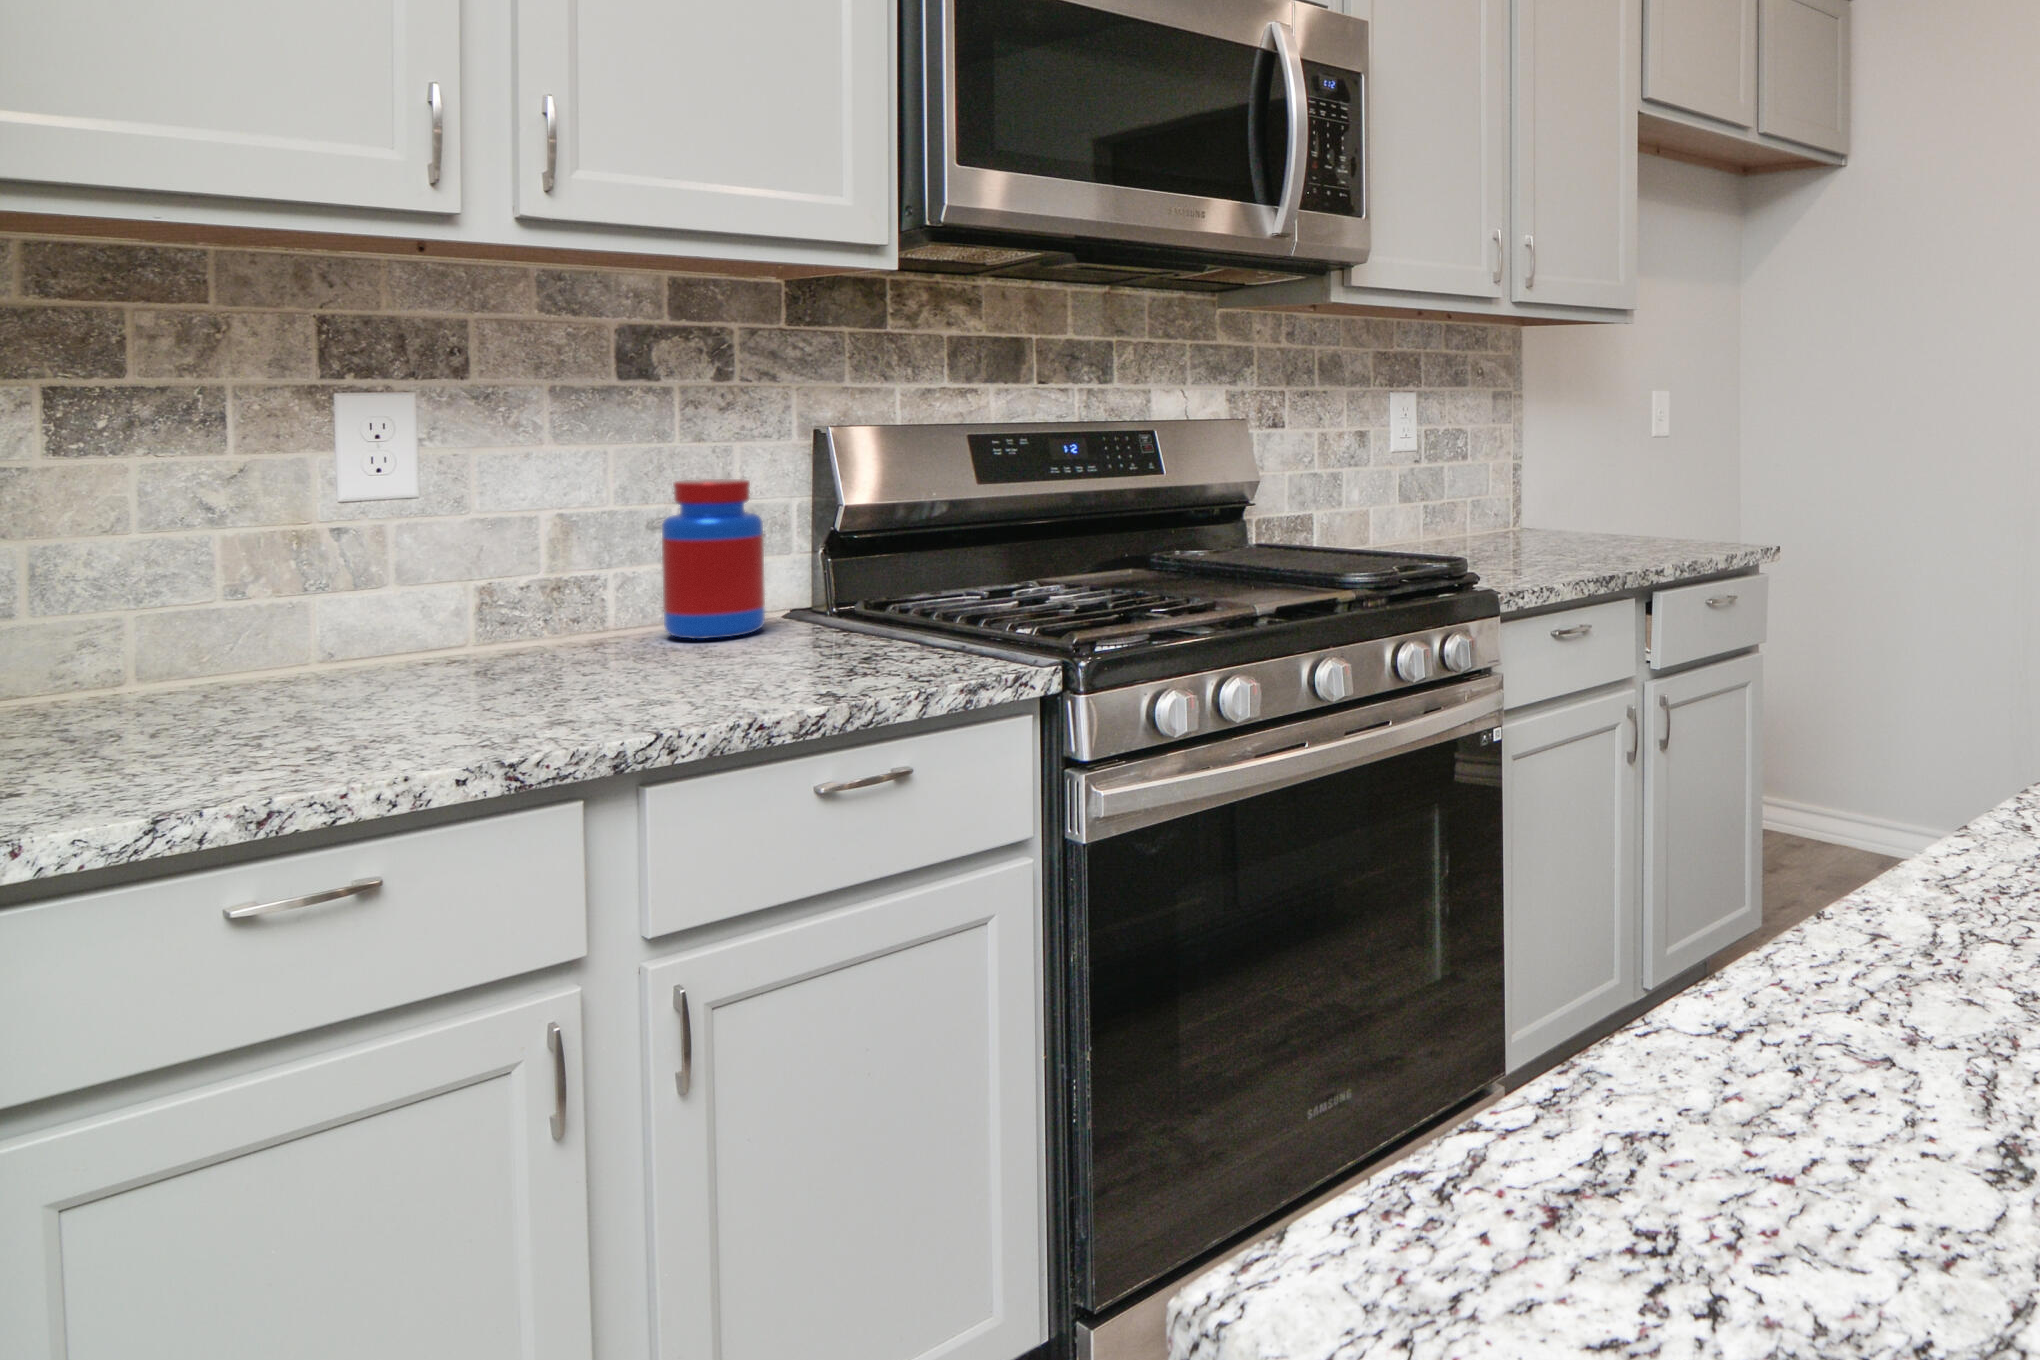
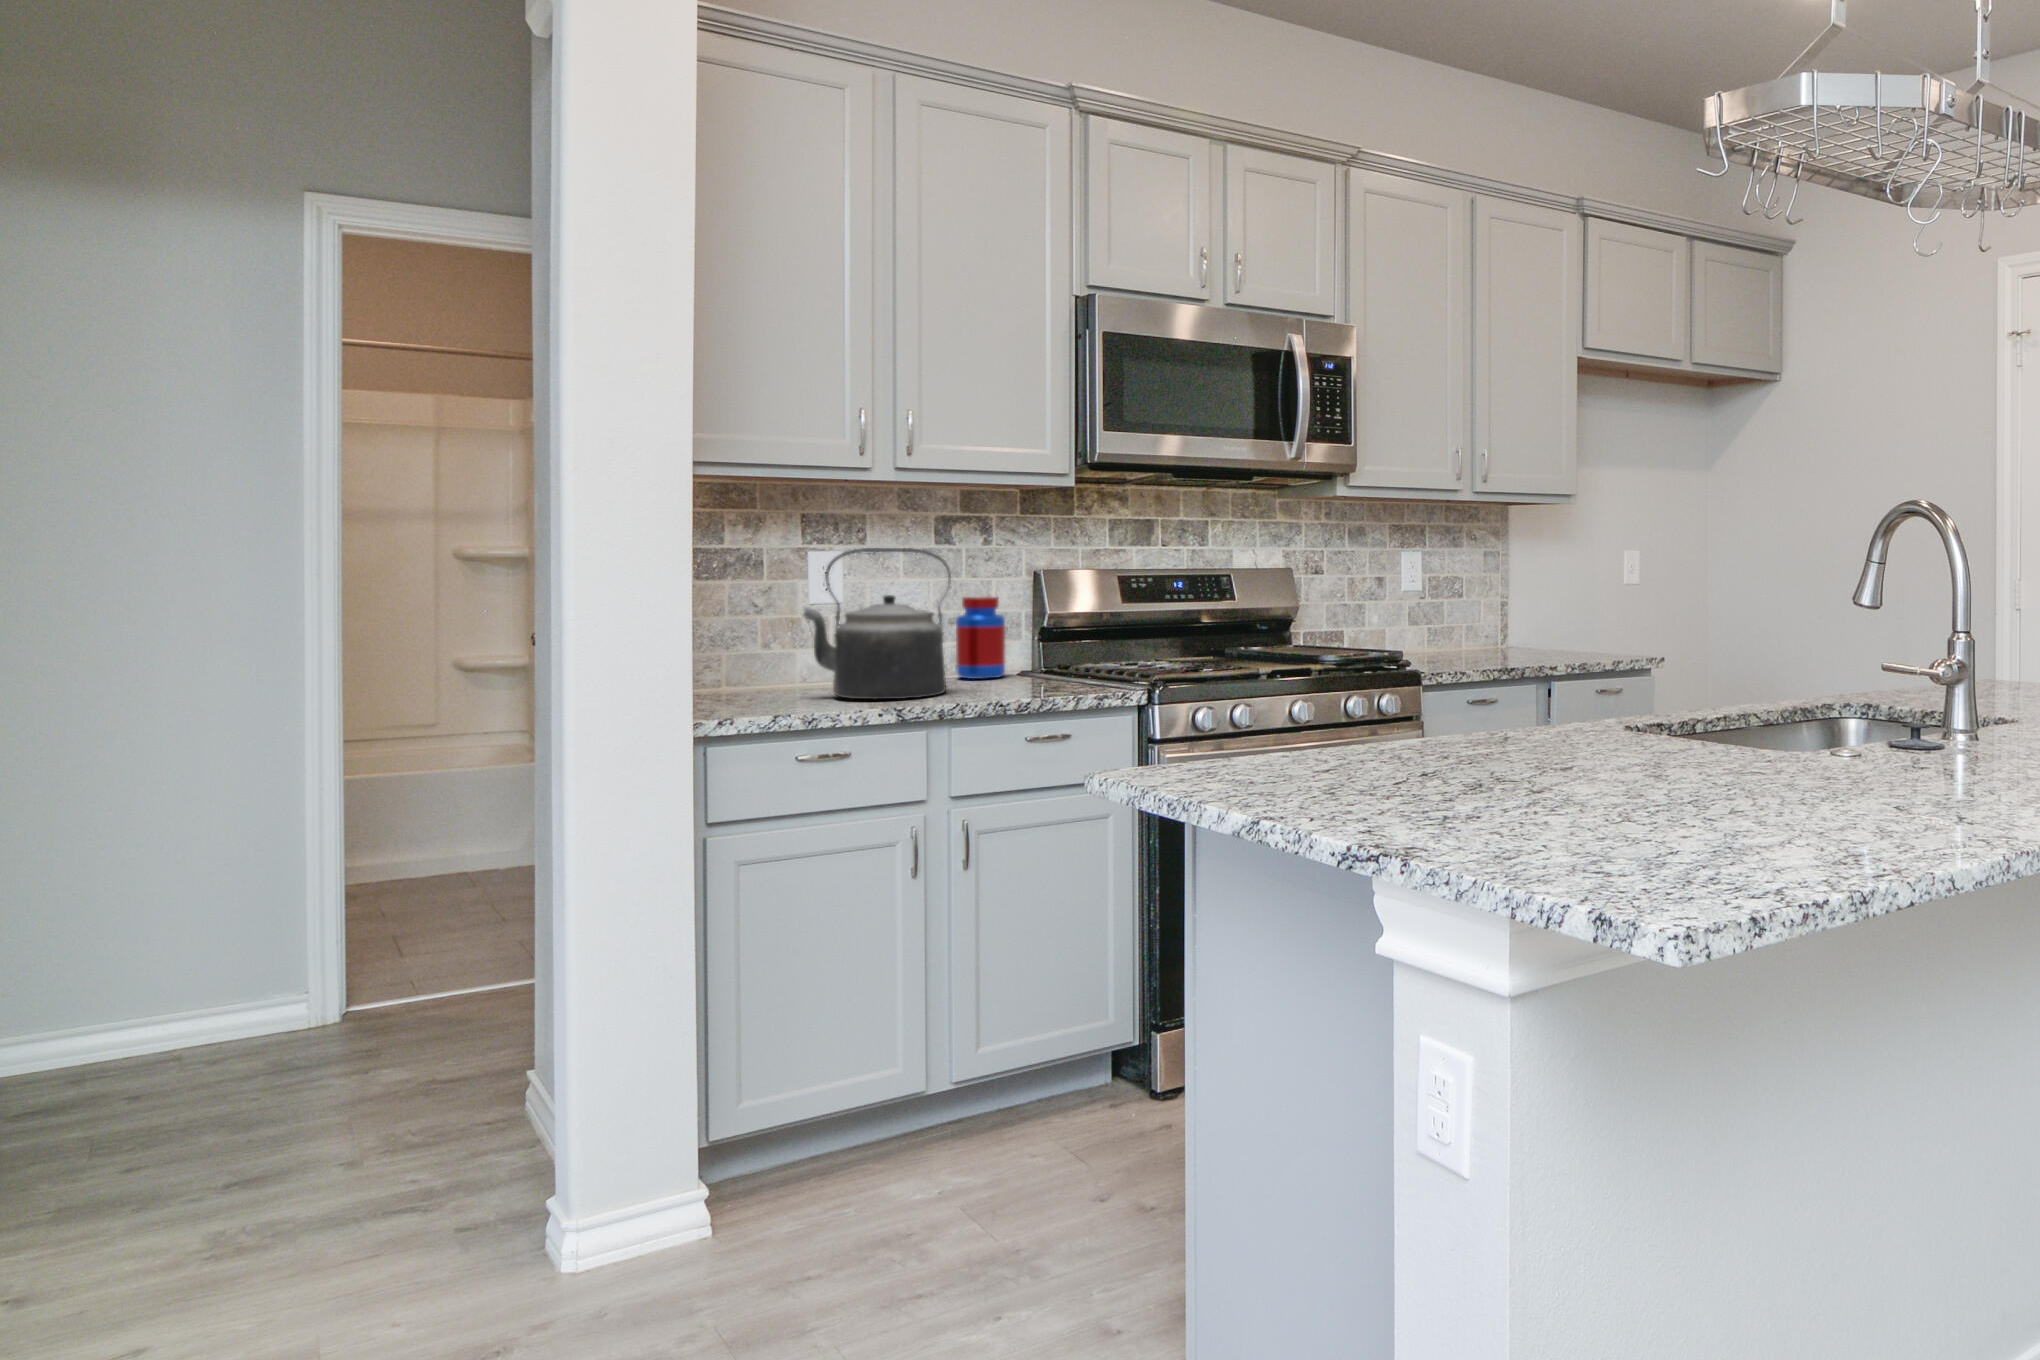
kettle: none [286,390,644,721] -> present [802,548,951,699]

